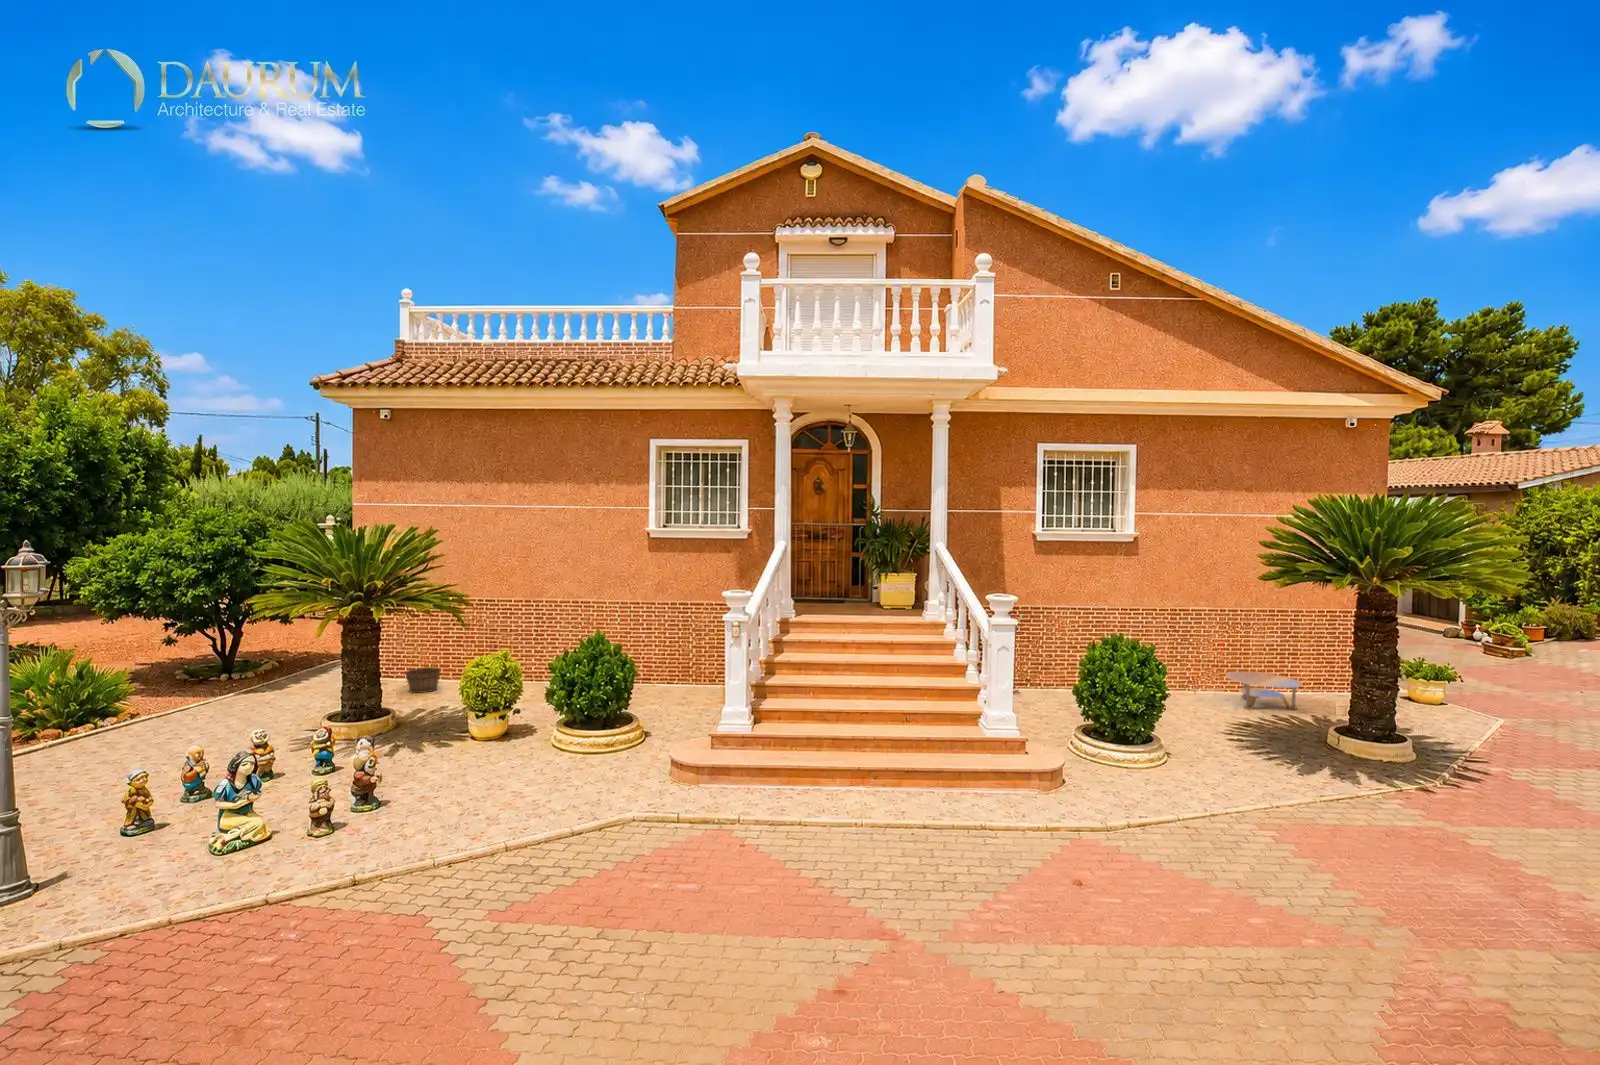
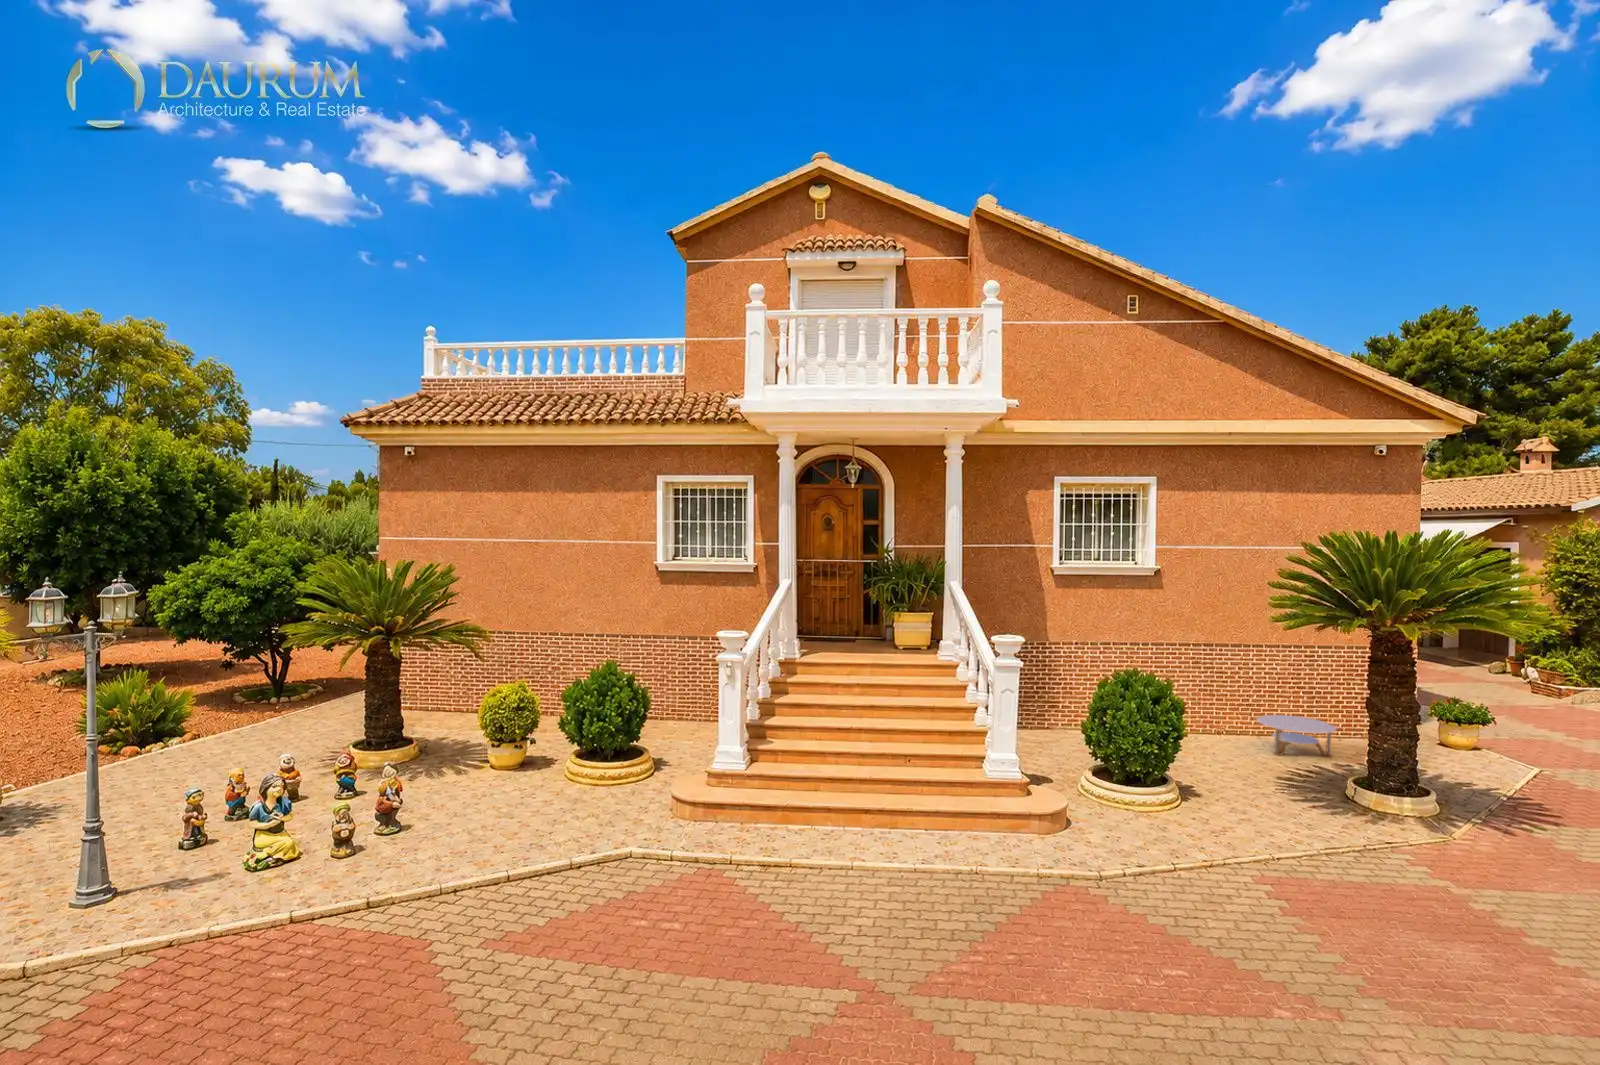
wooden bucket: present [406,667,440,693] -> none [426,694,459,723]

